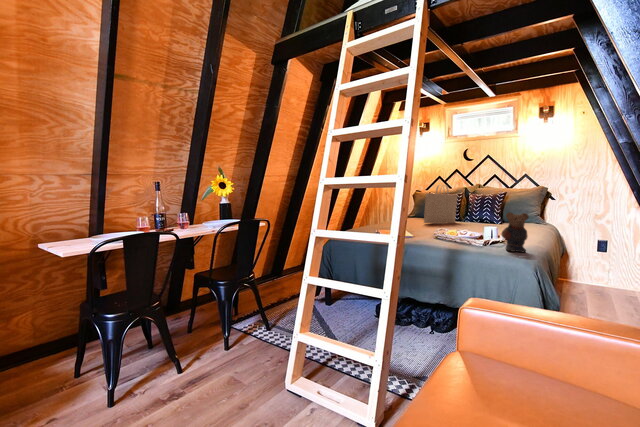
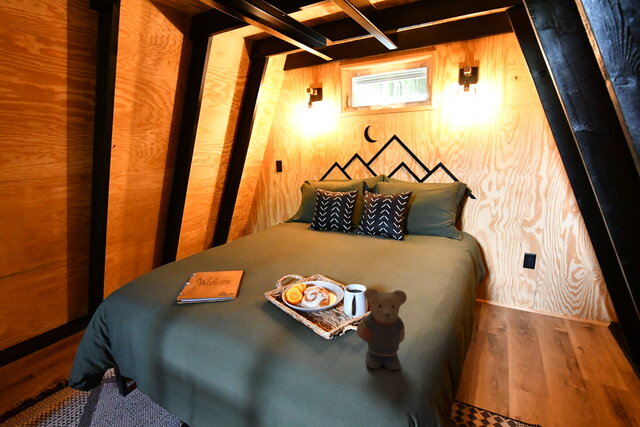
tote bag: present [424,185,458,224] -> none [296,184,345,242]

